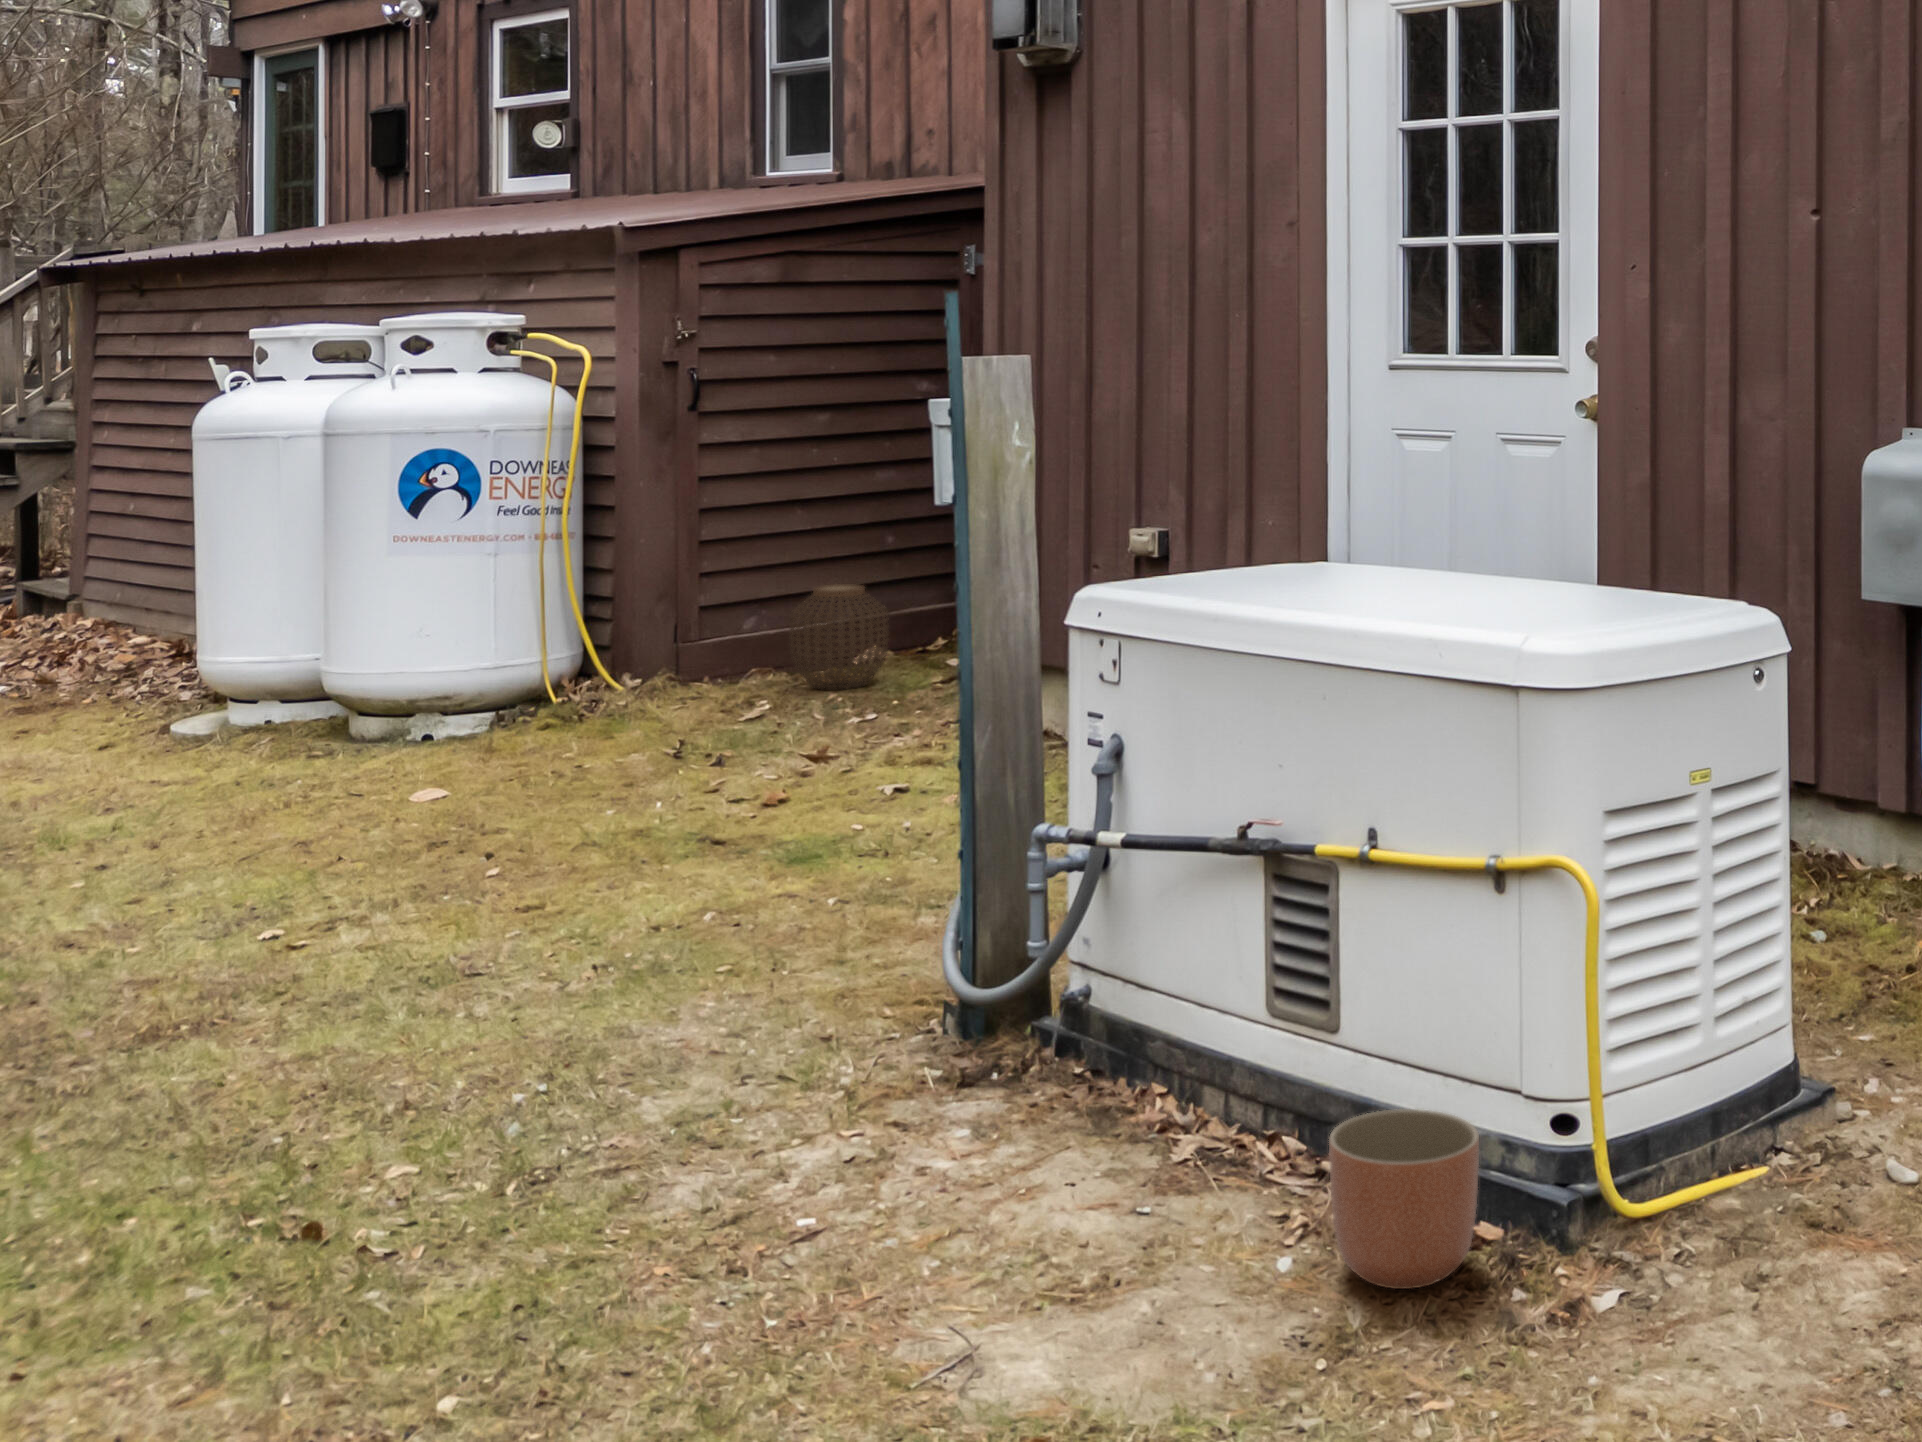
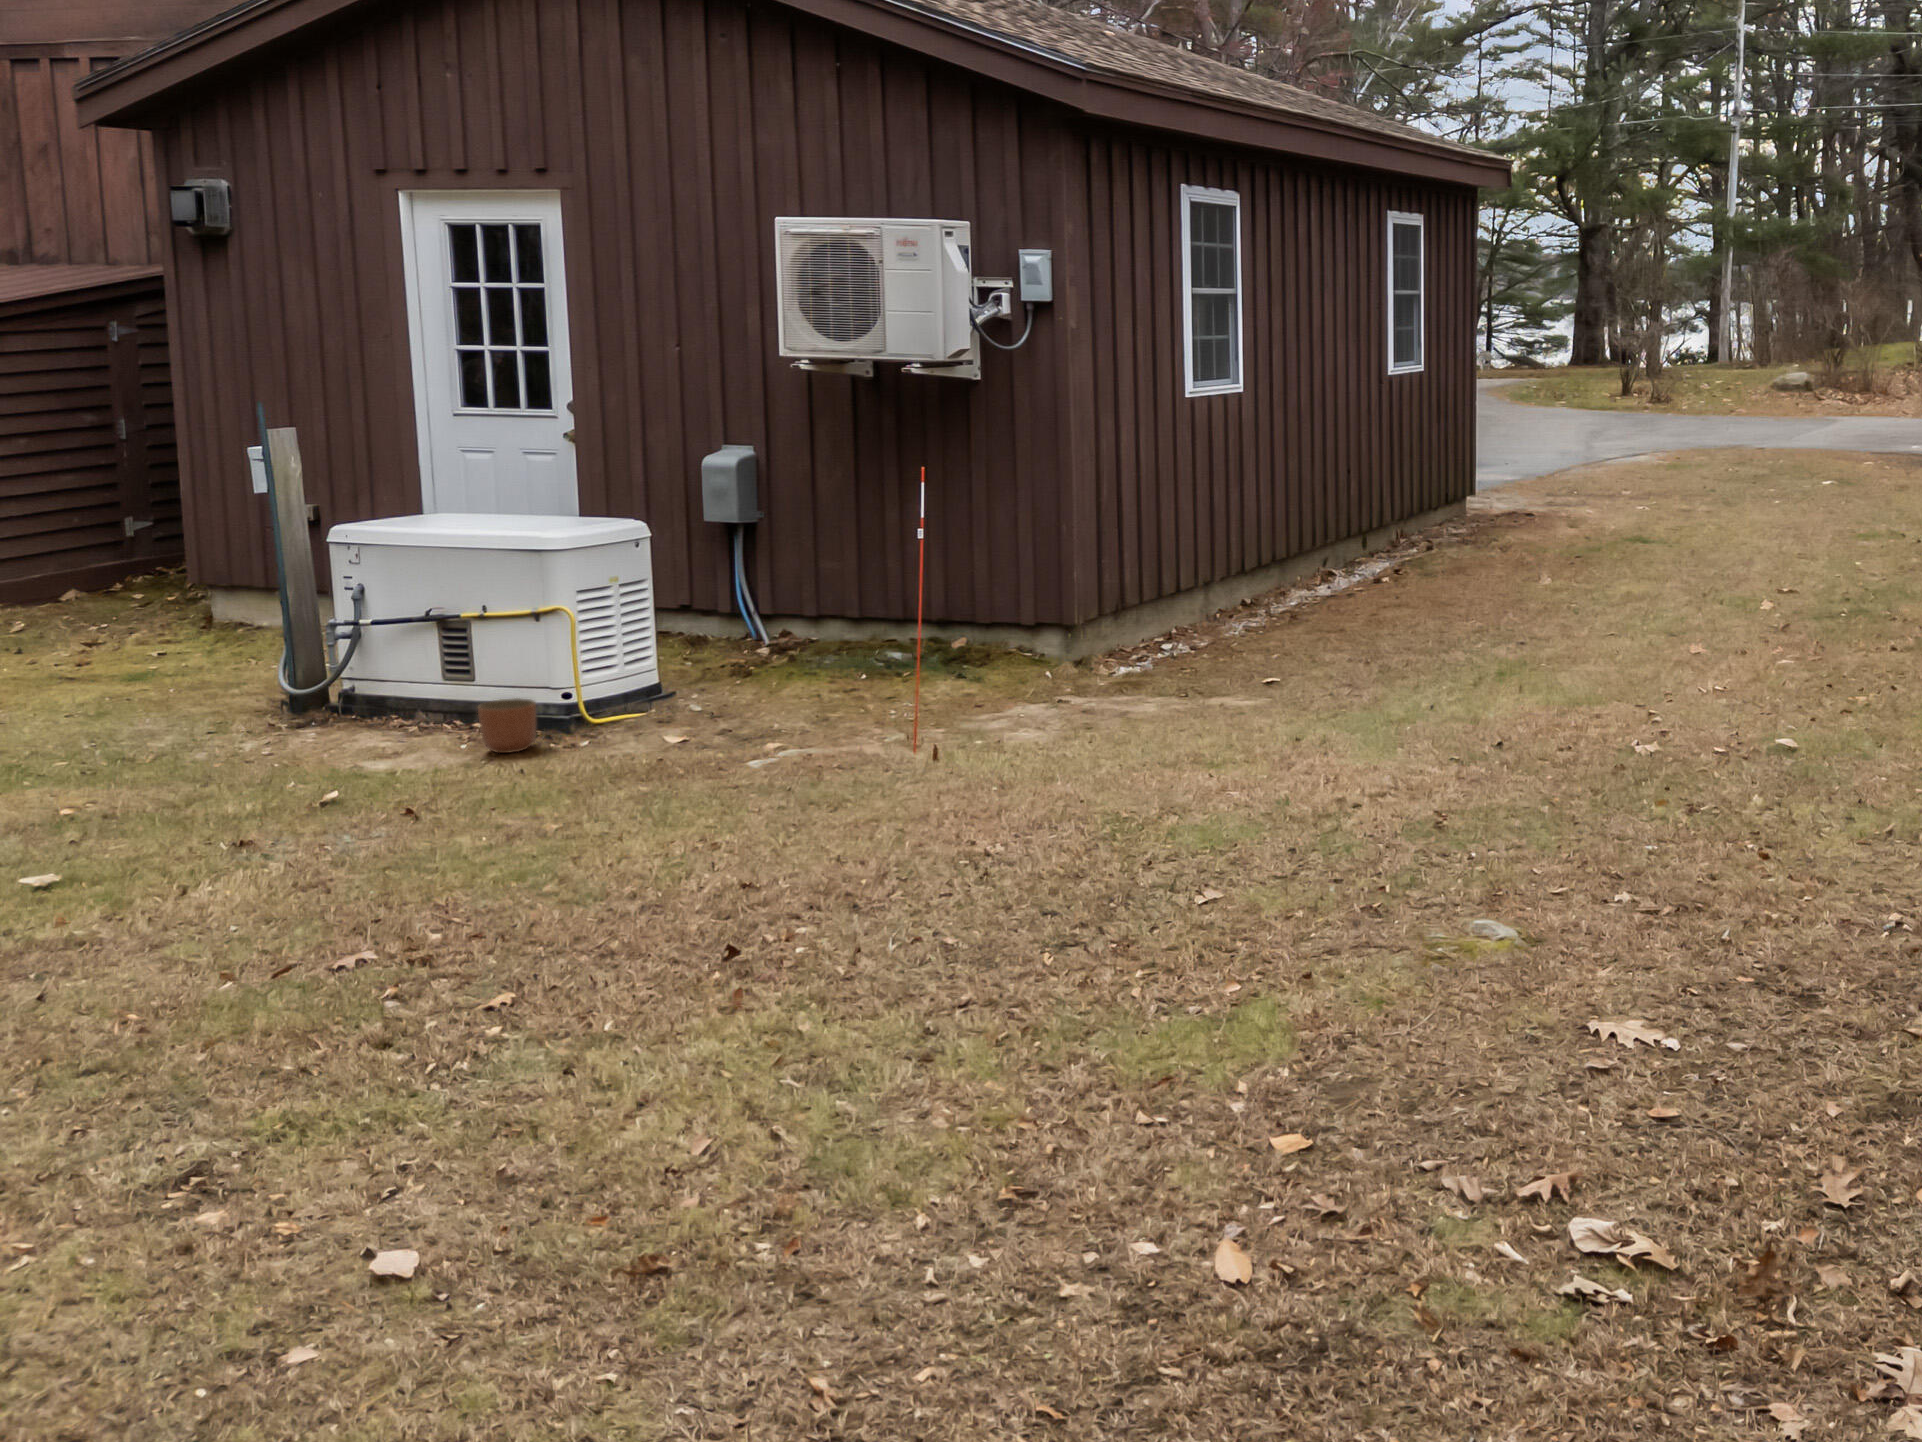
woven basket: present [789,584,889,690] -> none [28,540,103,605]

